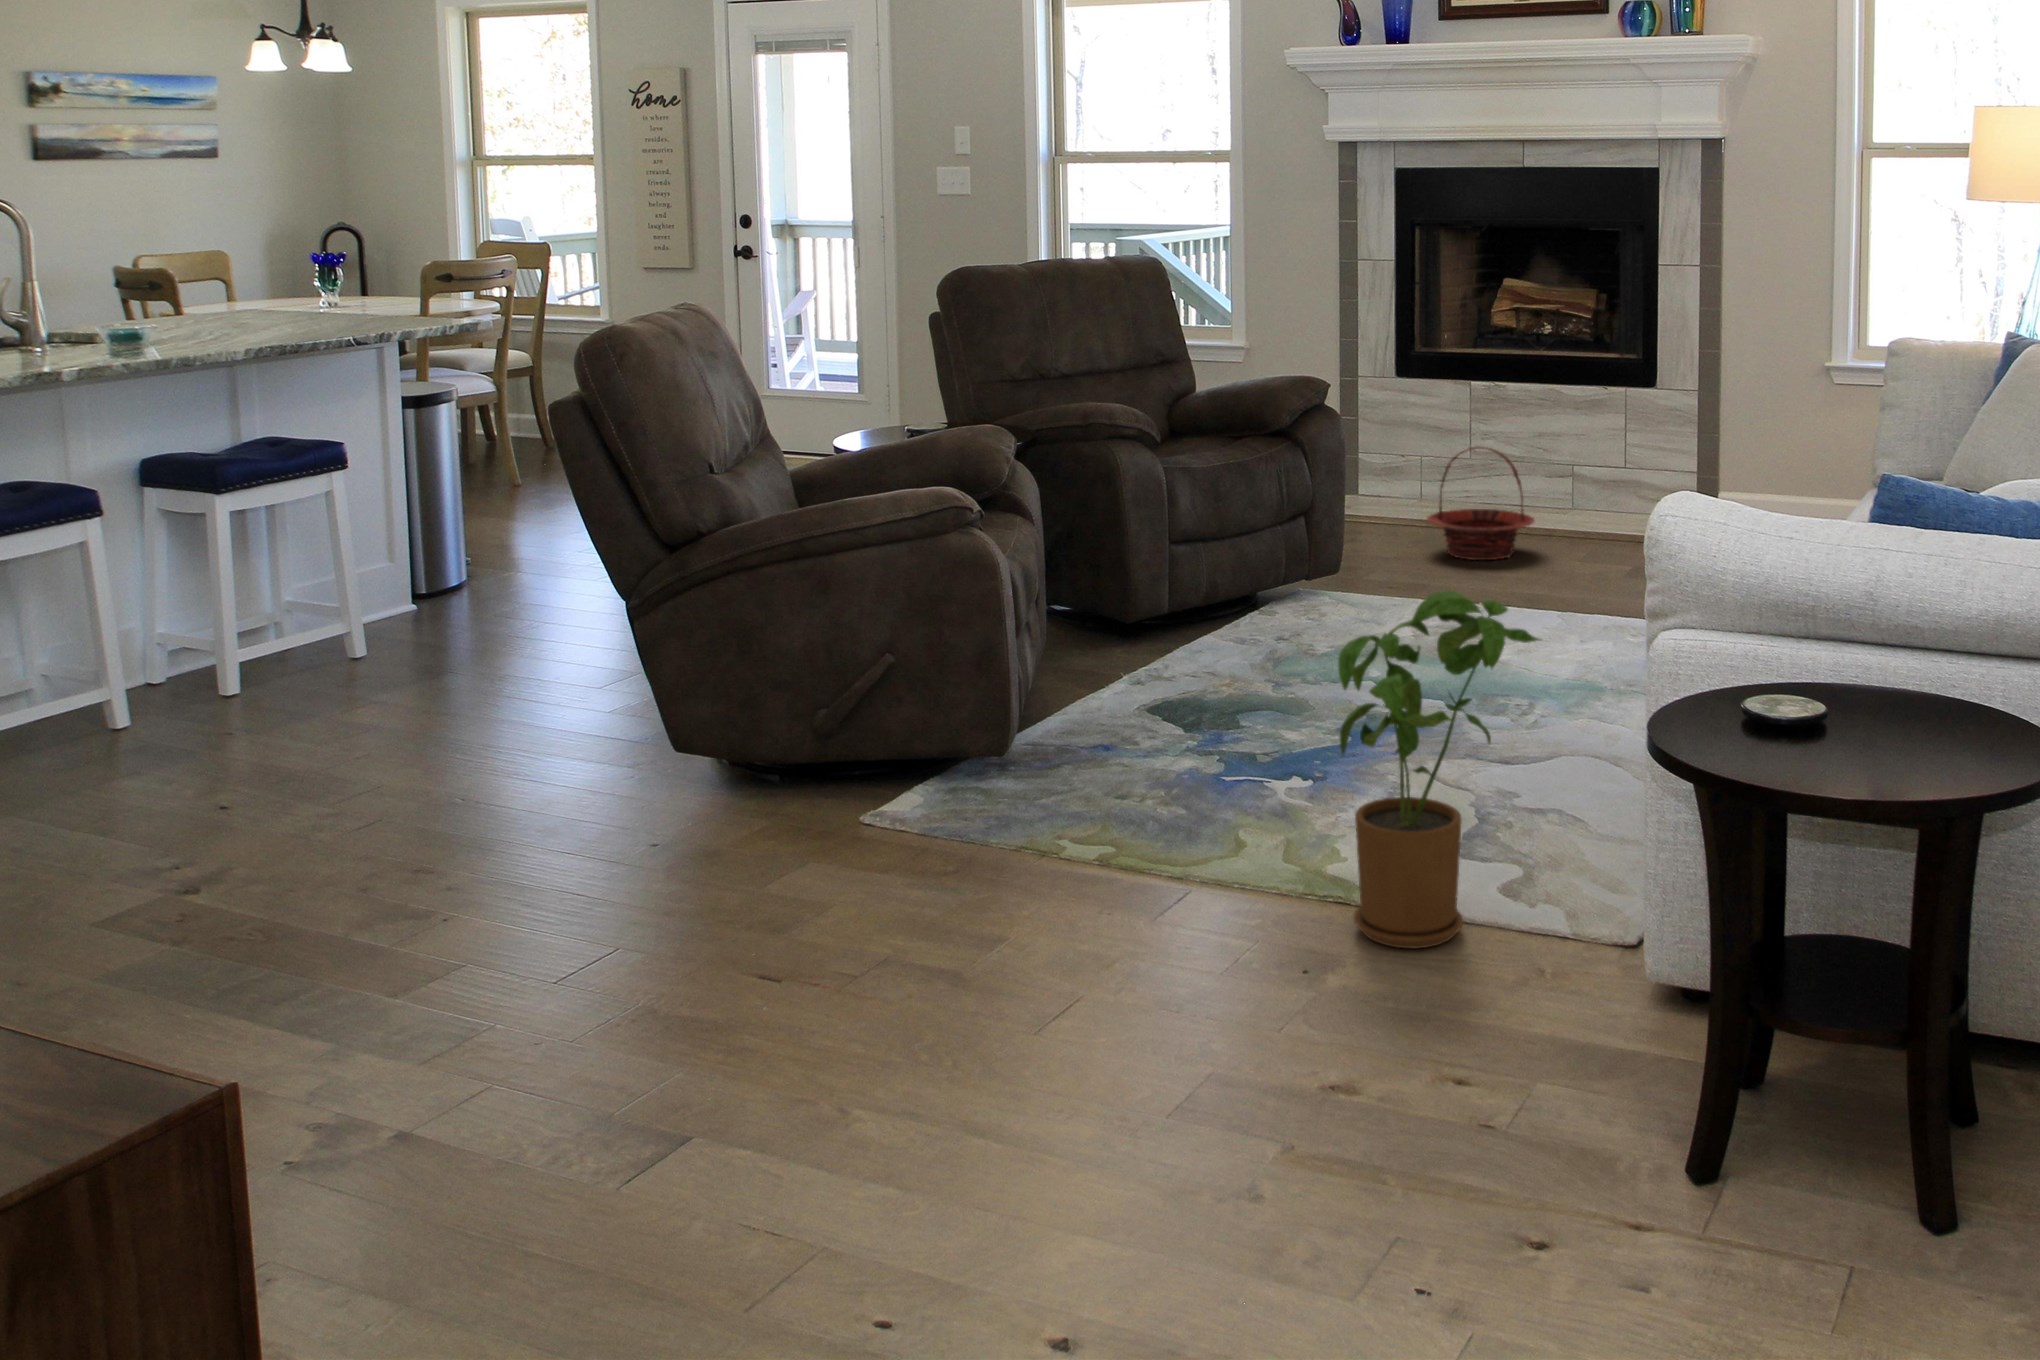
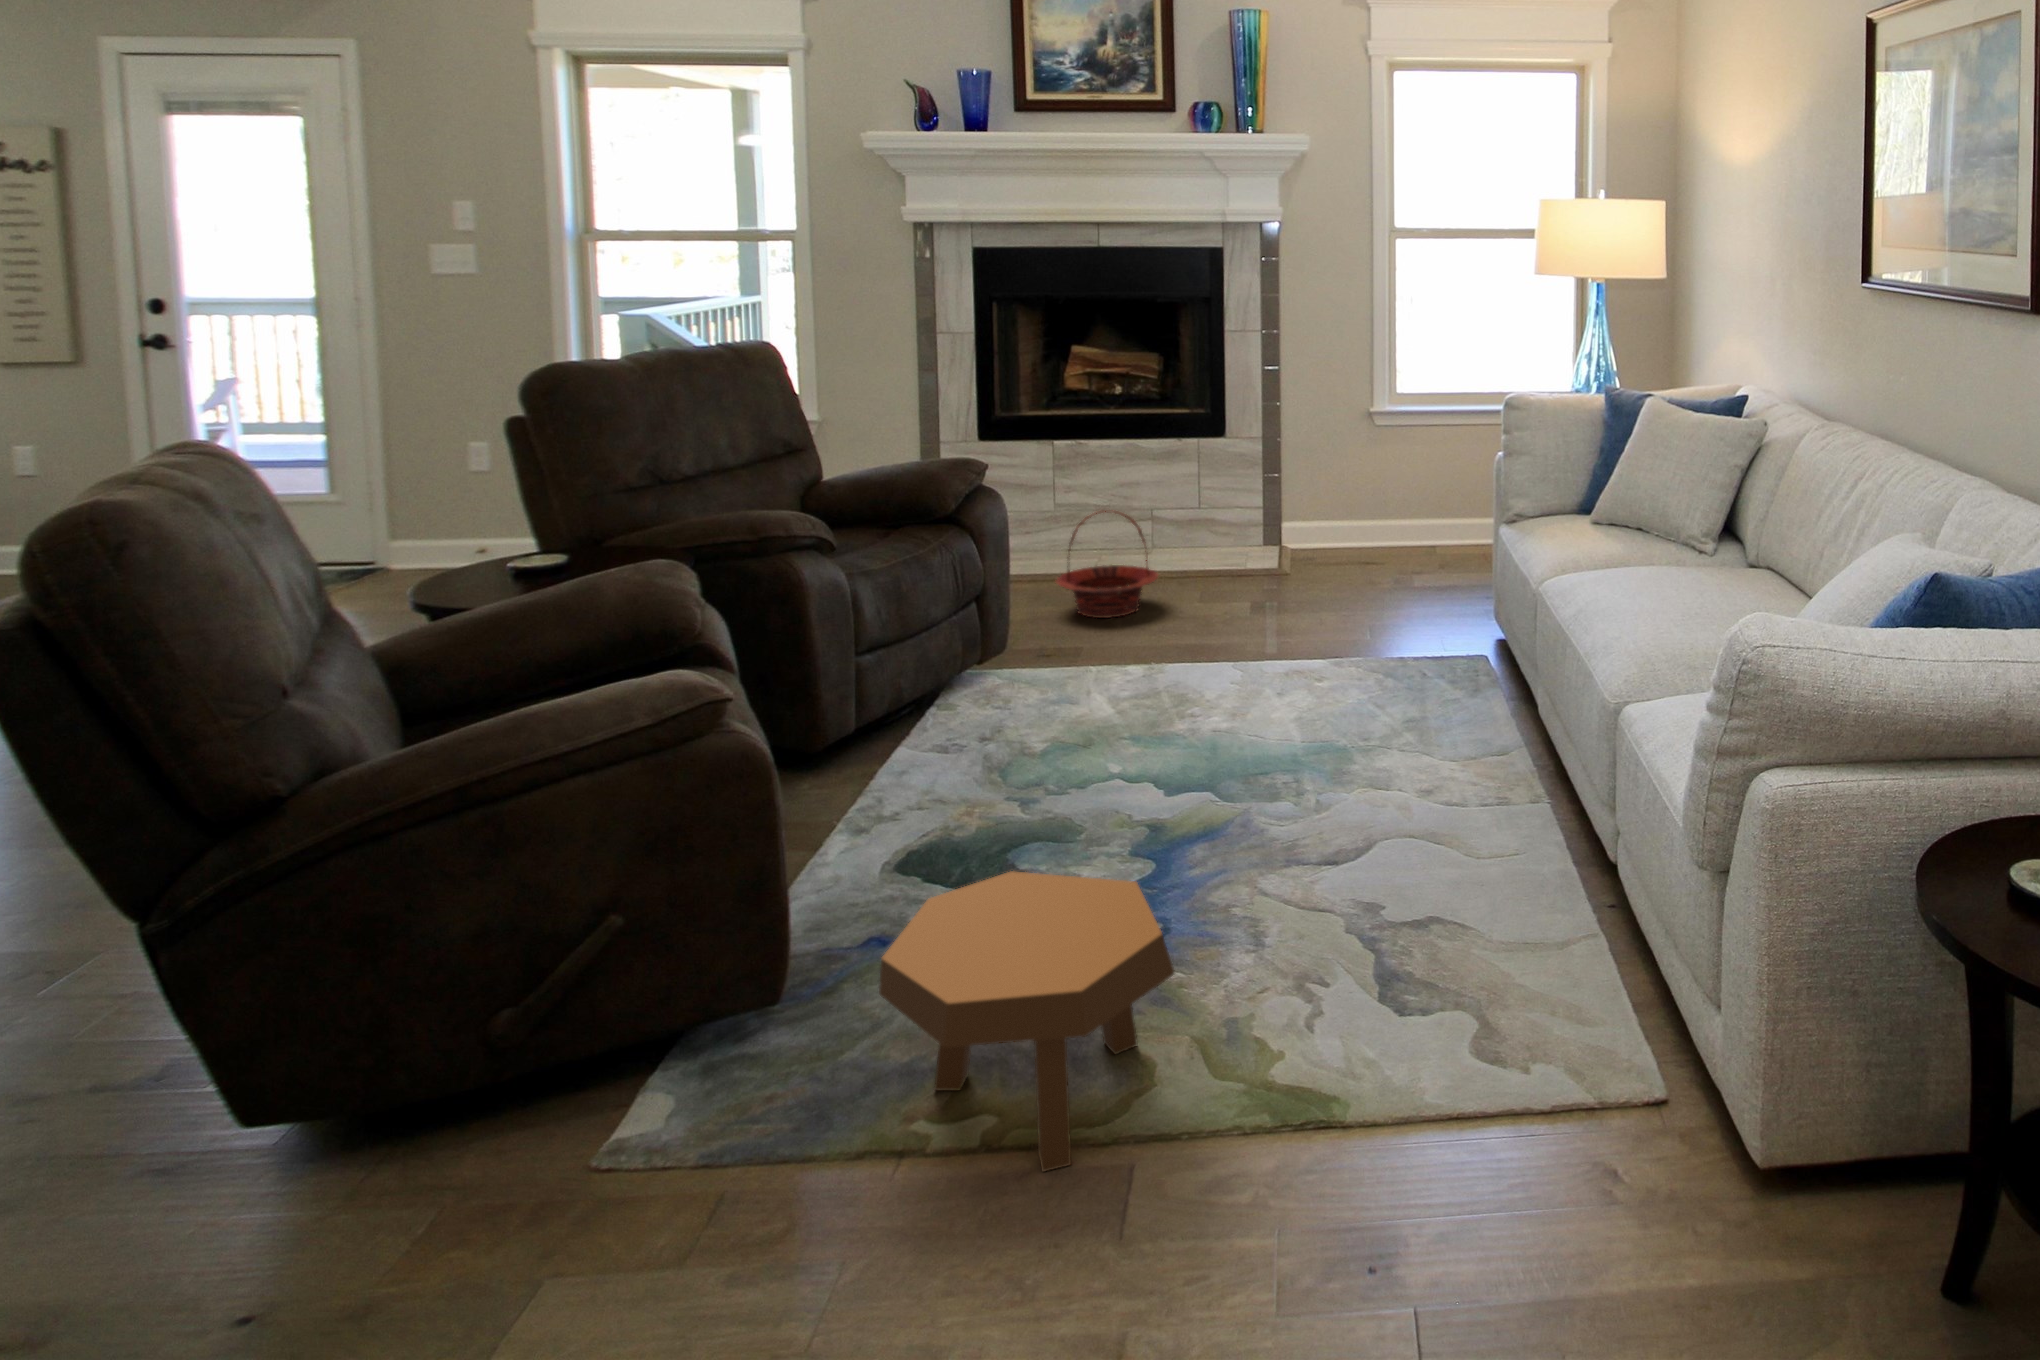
house plant: present [1338,590,1542,948] -> none [1309,748,1538,1169]
footstool: none [1038,682,1270,891] -> present [879,871,1175,1171]

